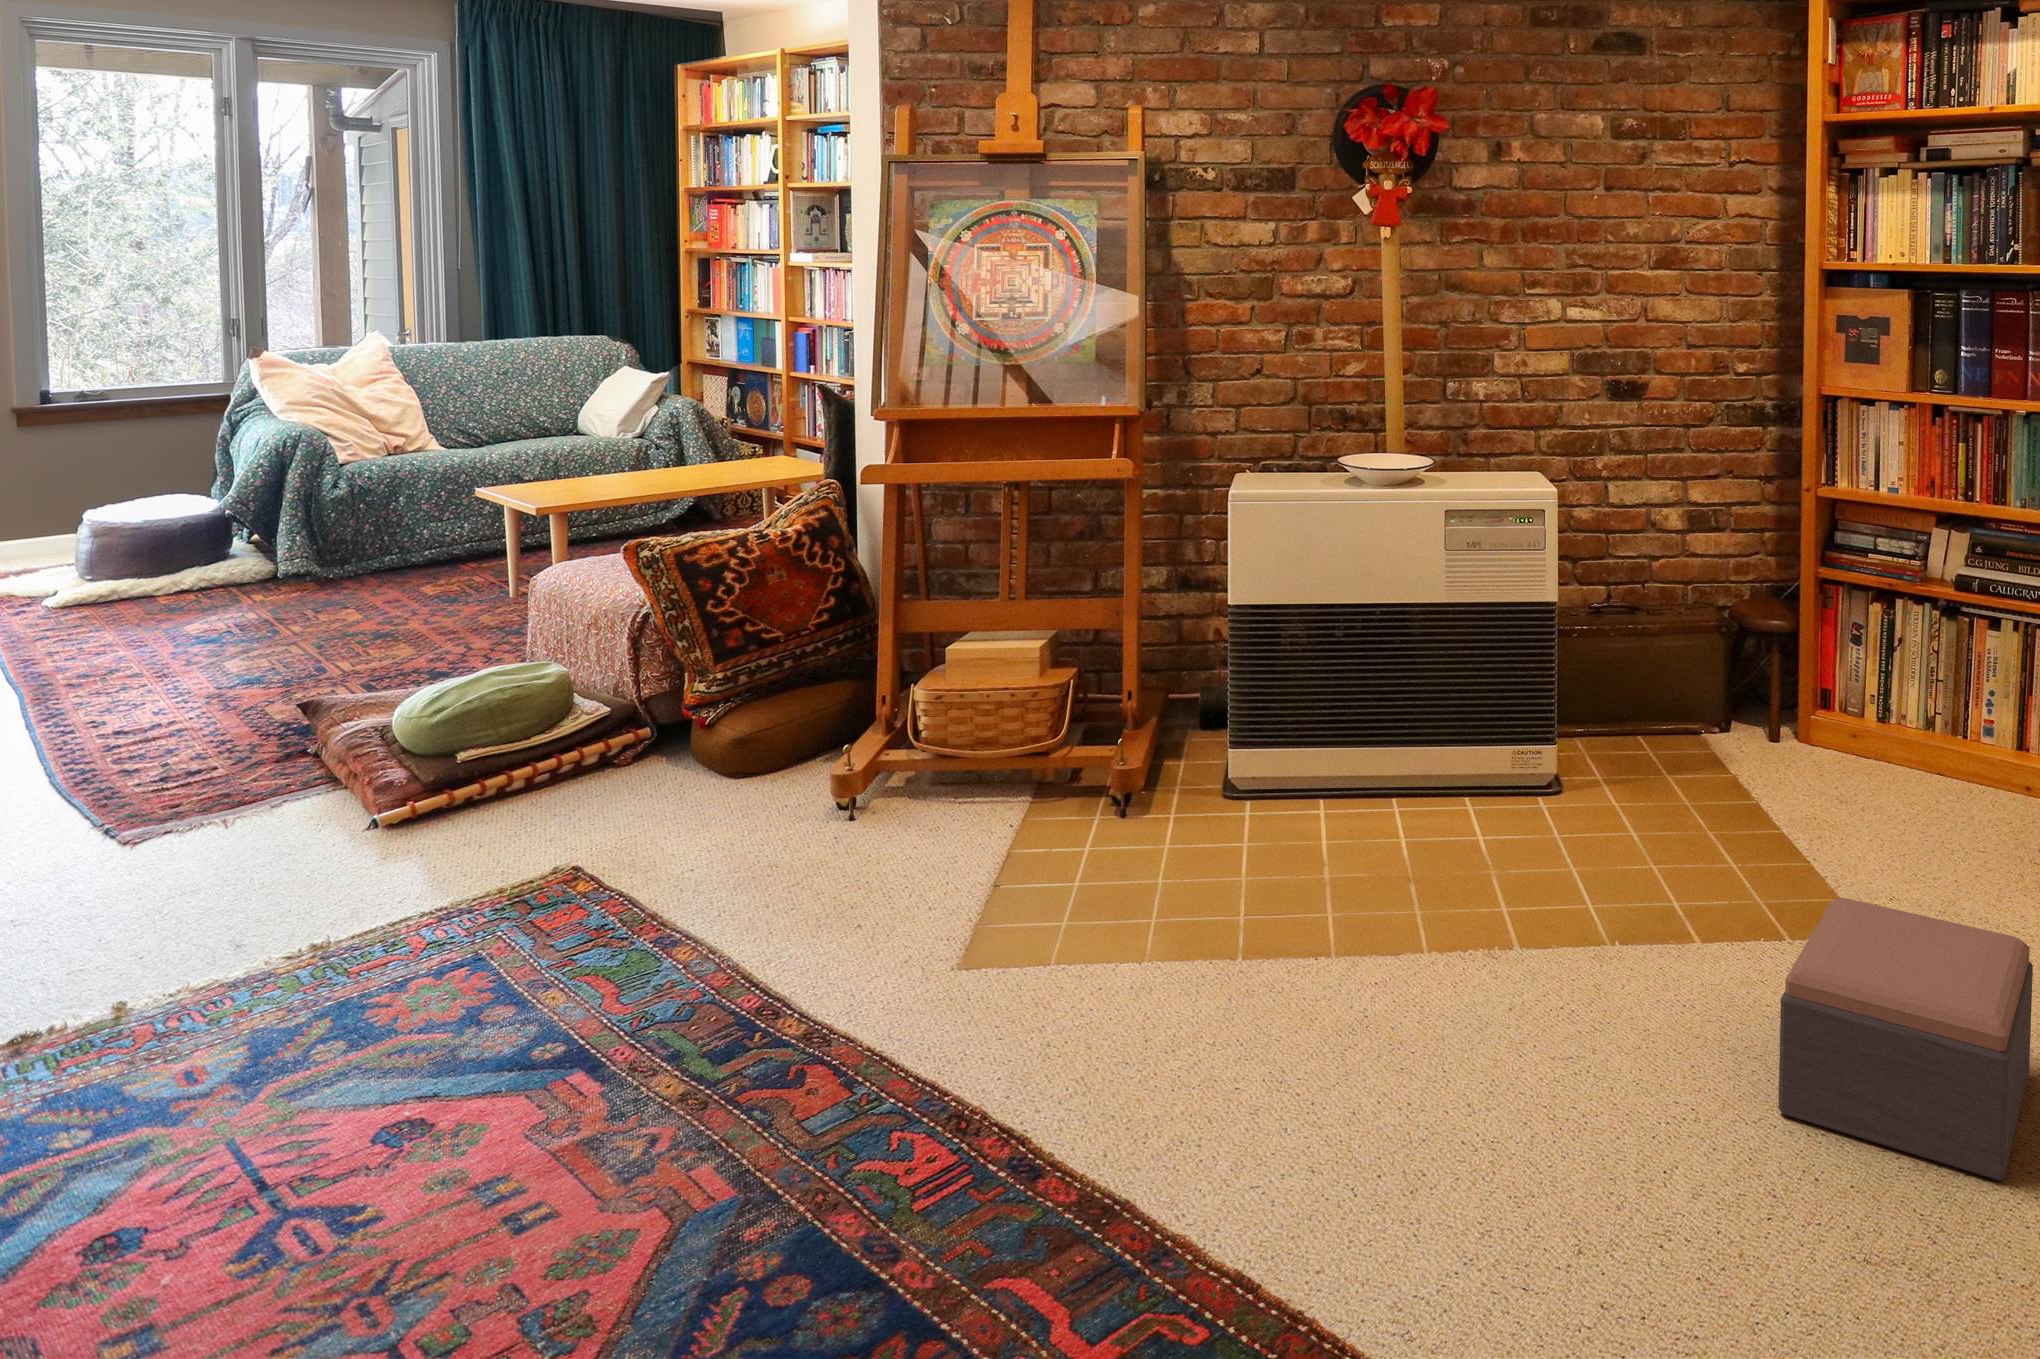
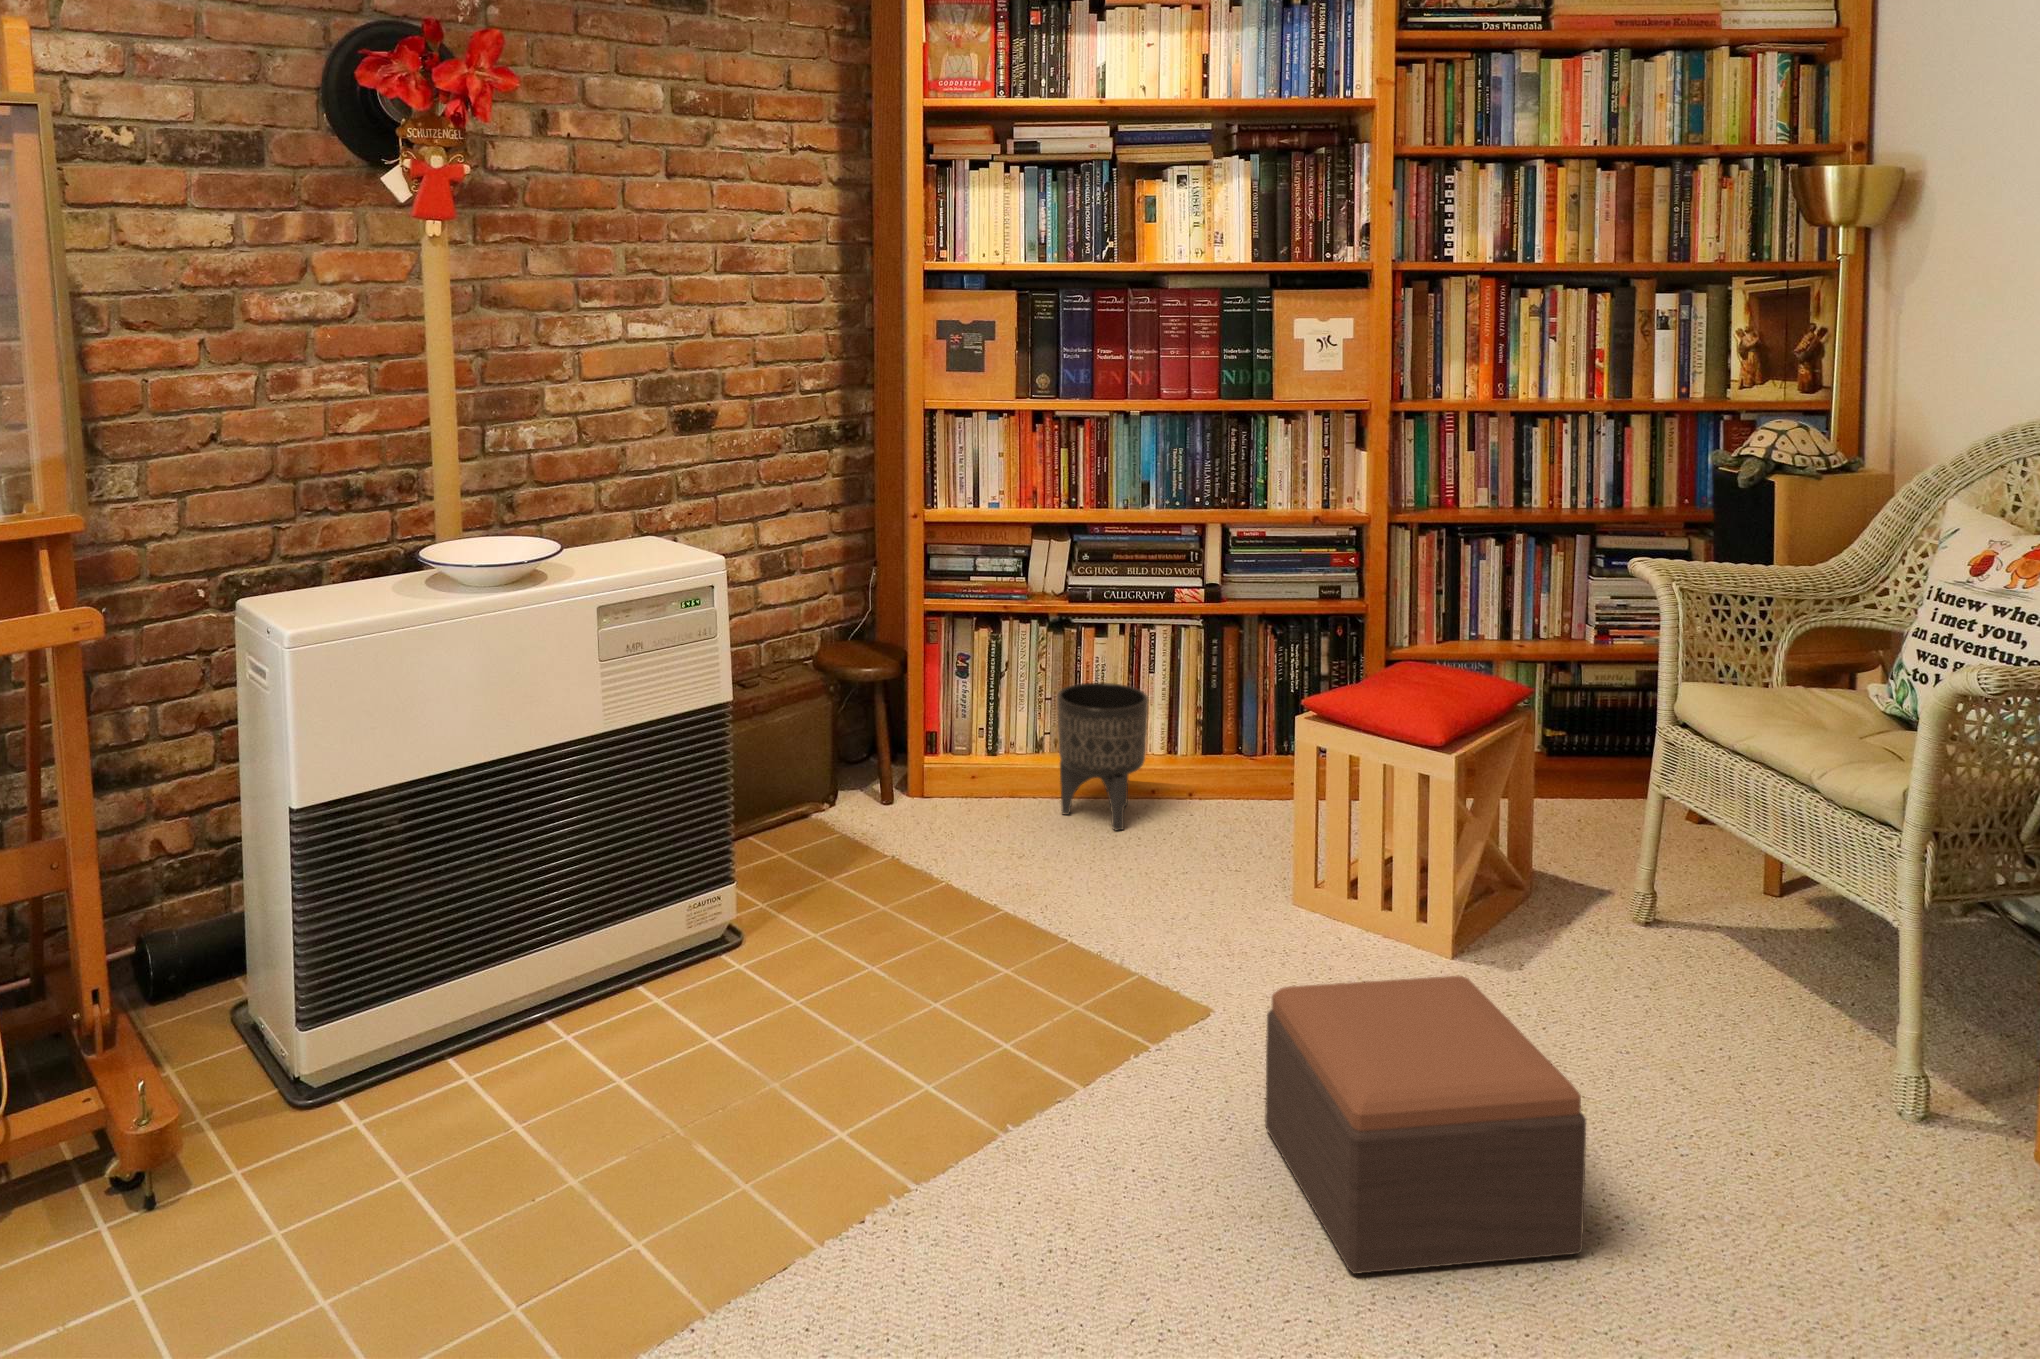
planter: none [1920,665,2013,806] -> present [1057,683,1149,830]

